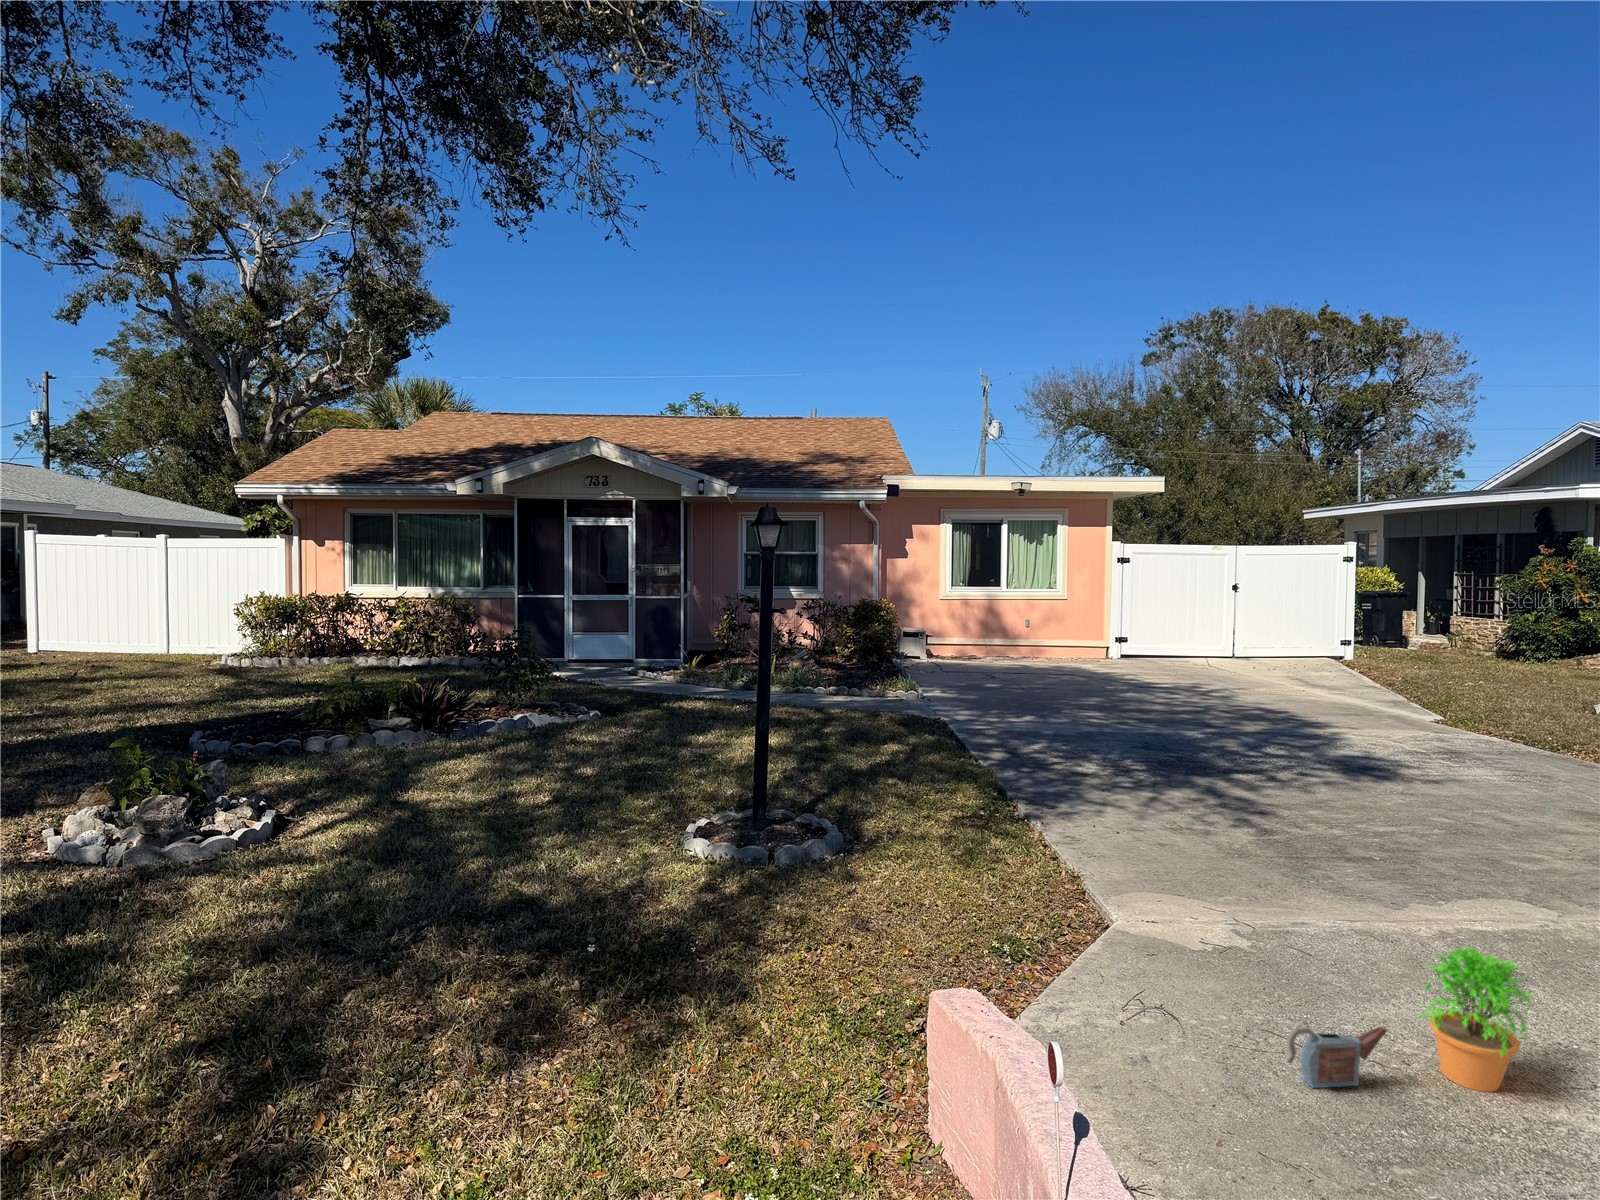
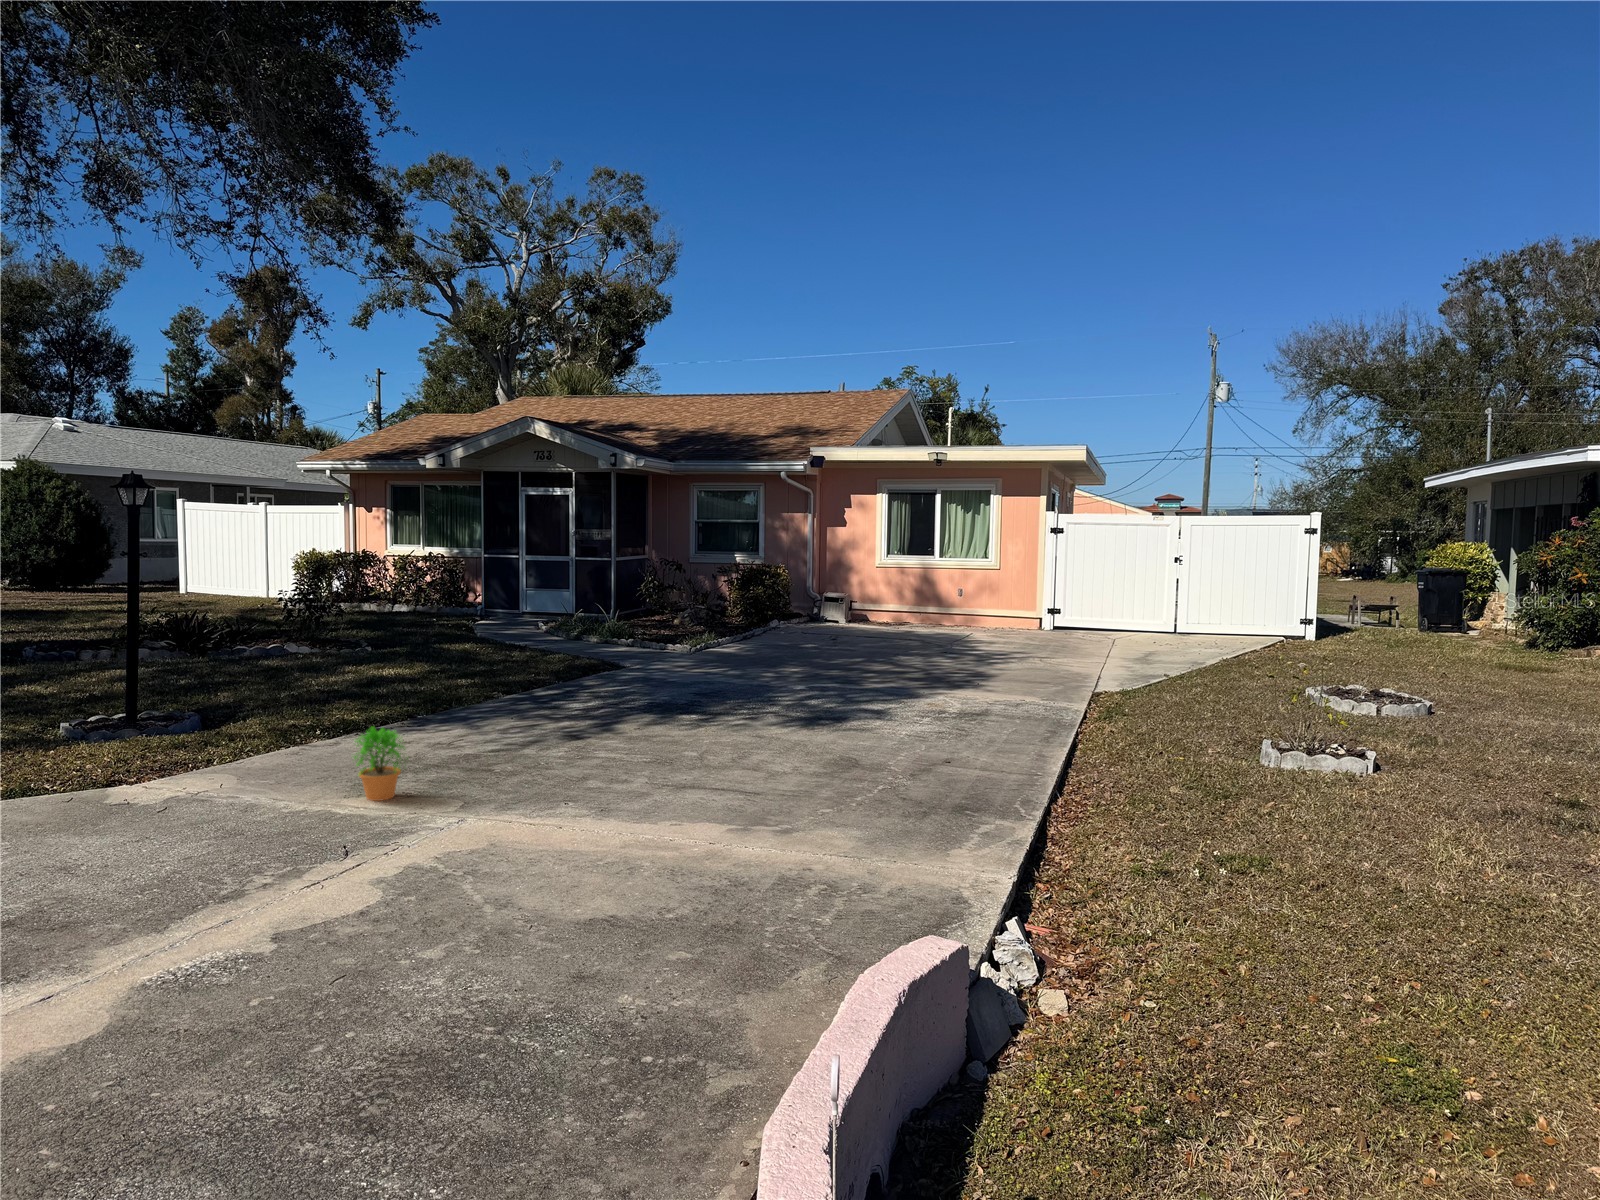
watering can: present [1285,1027,1387,1088] -> none [288,760,339,794]

